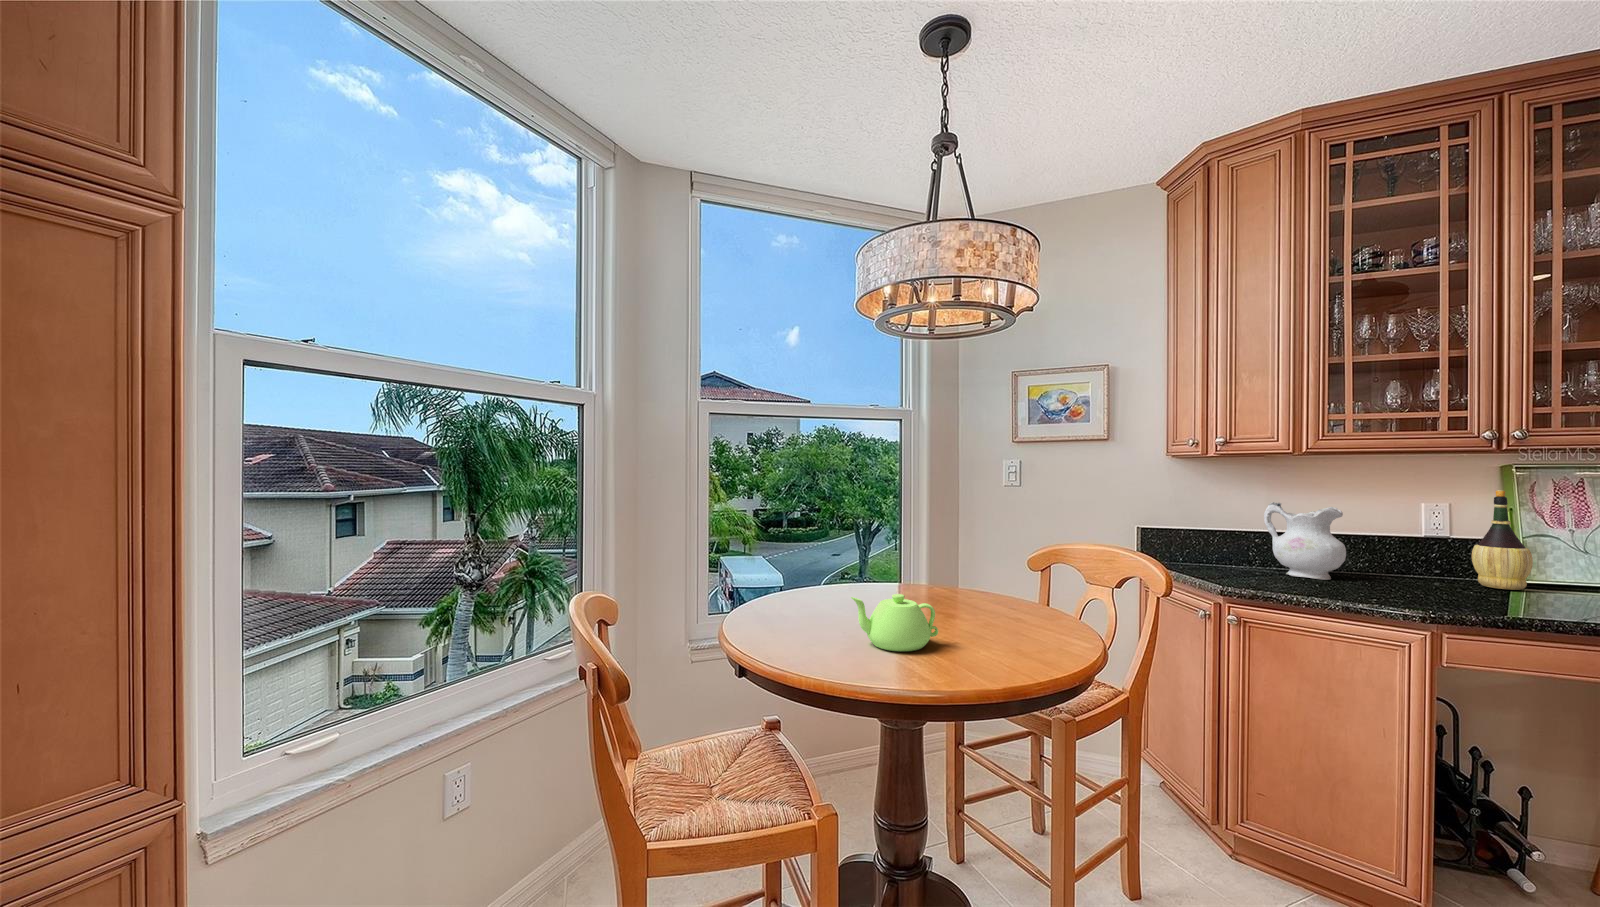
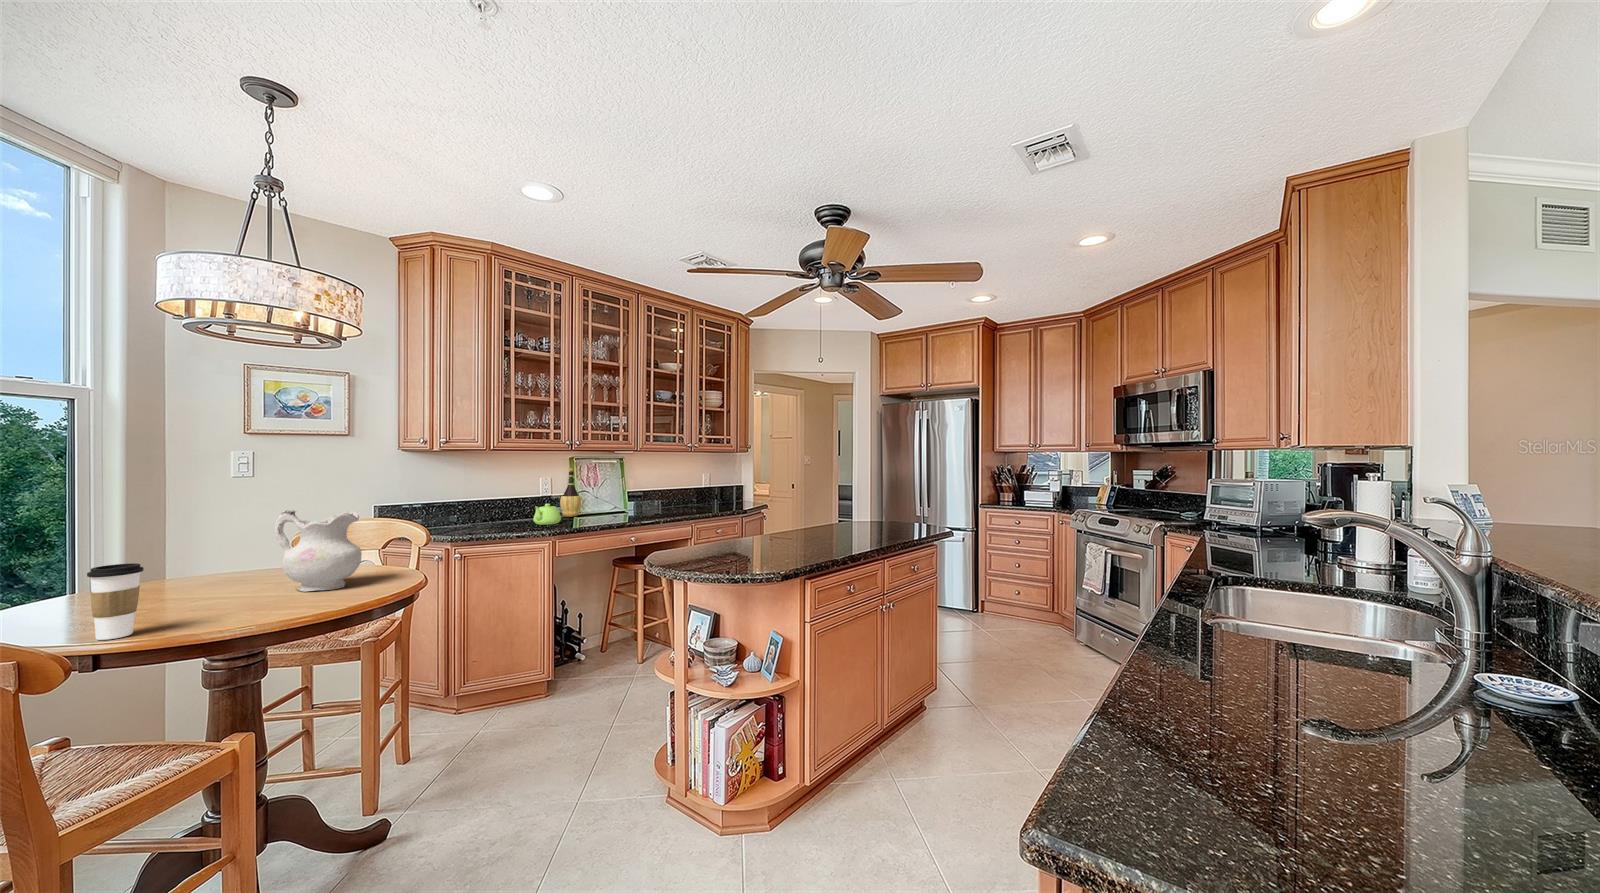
ceramic pitcher: present [1264,502,1346,580] -> present [275,510,362,592]
coffee cup: none [785,565,820,639] -> present [87,563,144,640]
teapot: present [851,594,938,651] -> present [533,504,561,525]

